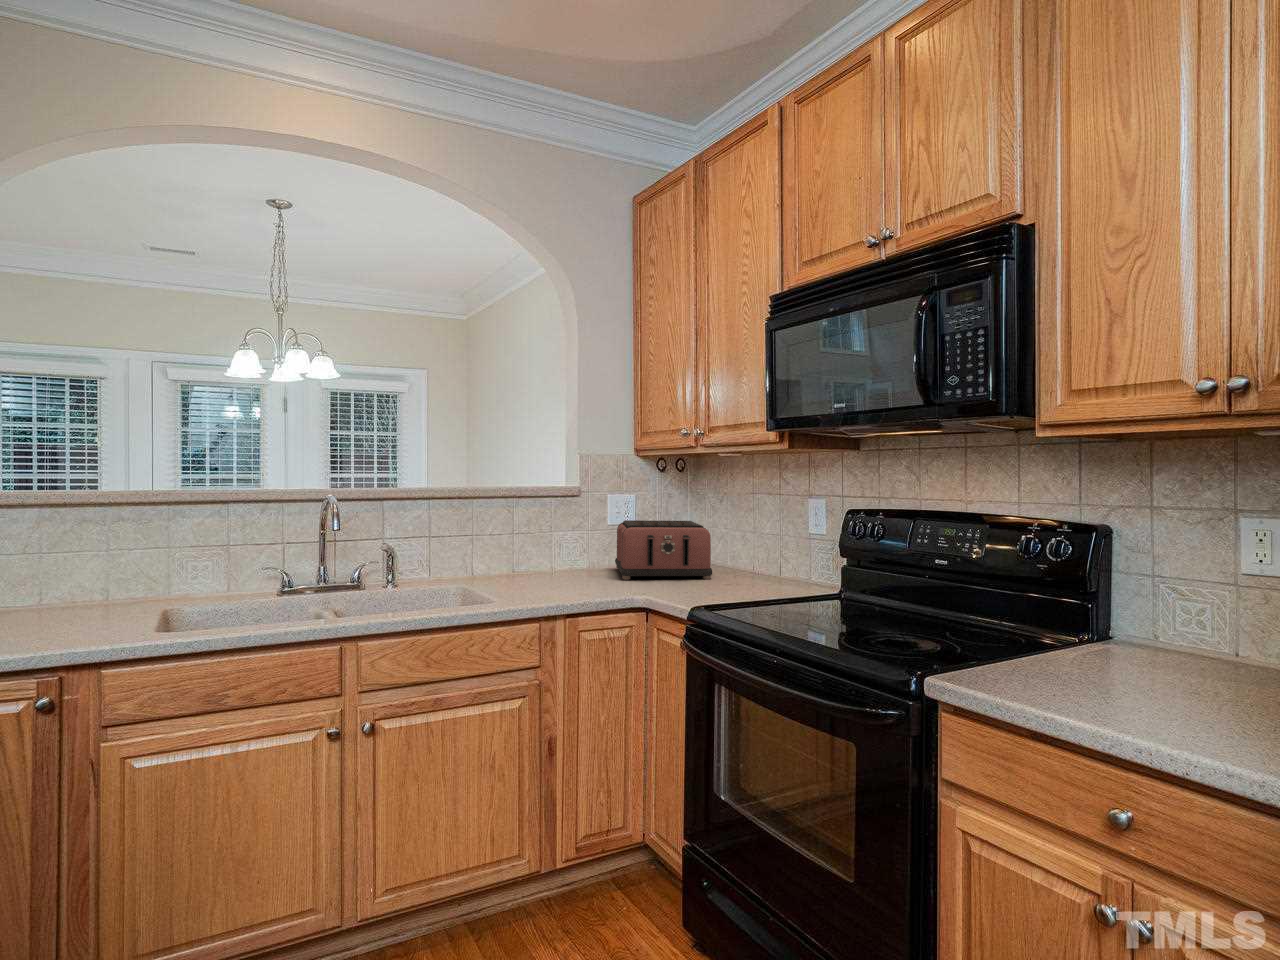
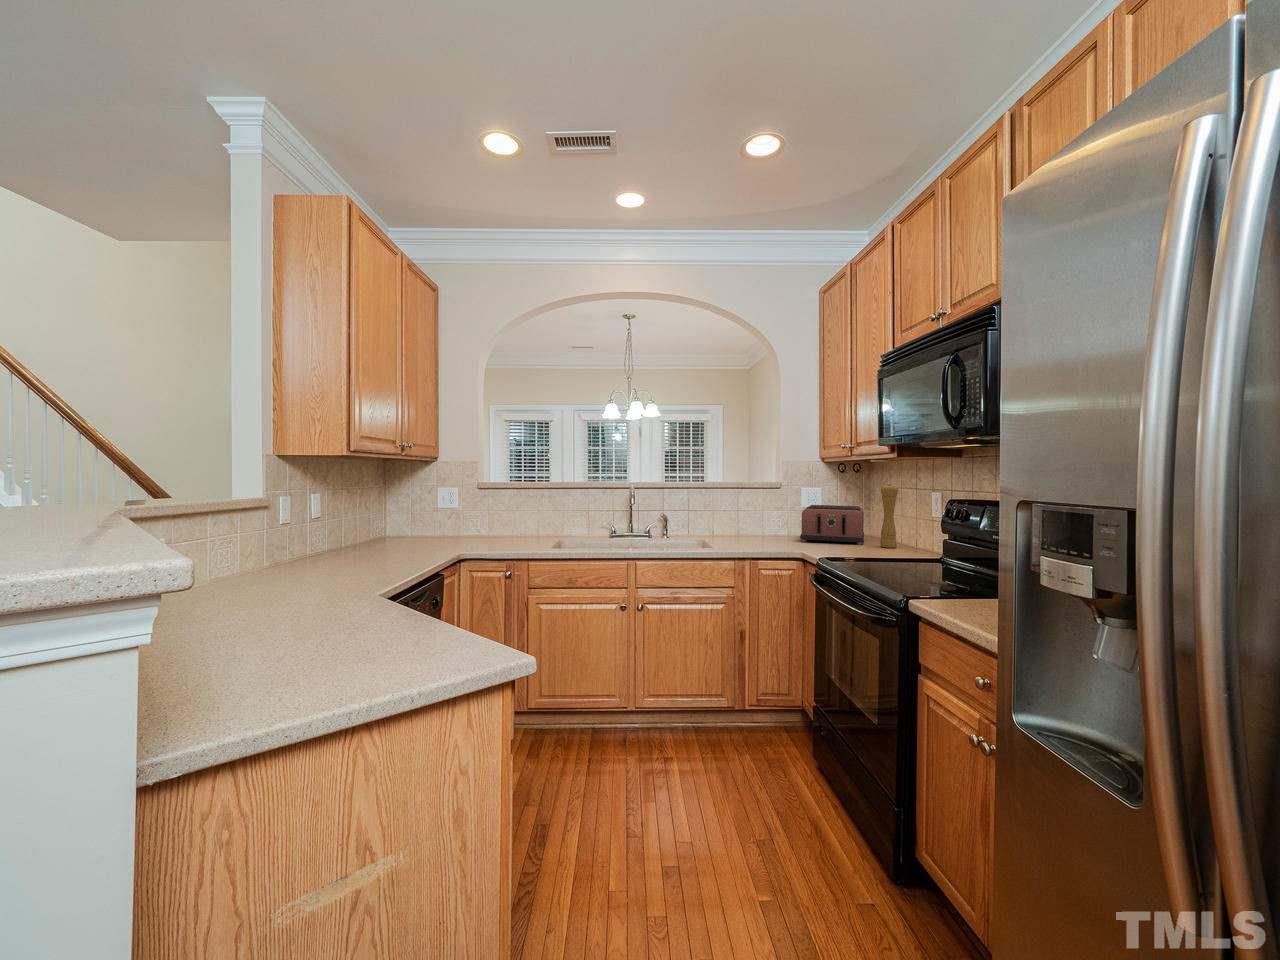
pepper mill: none [739,489,762,582] -> present [880,485,898,548]

